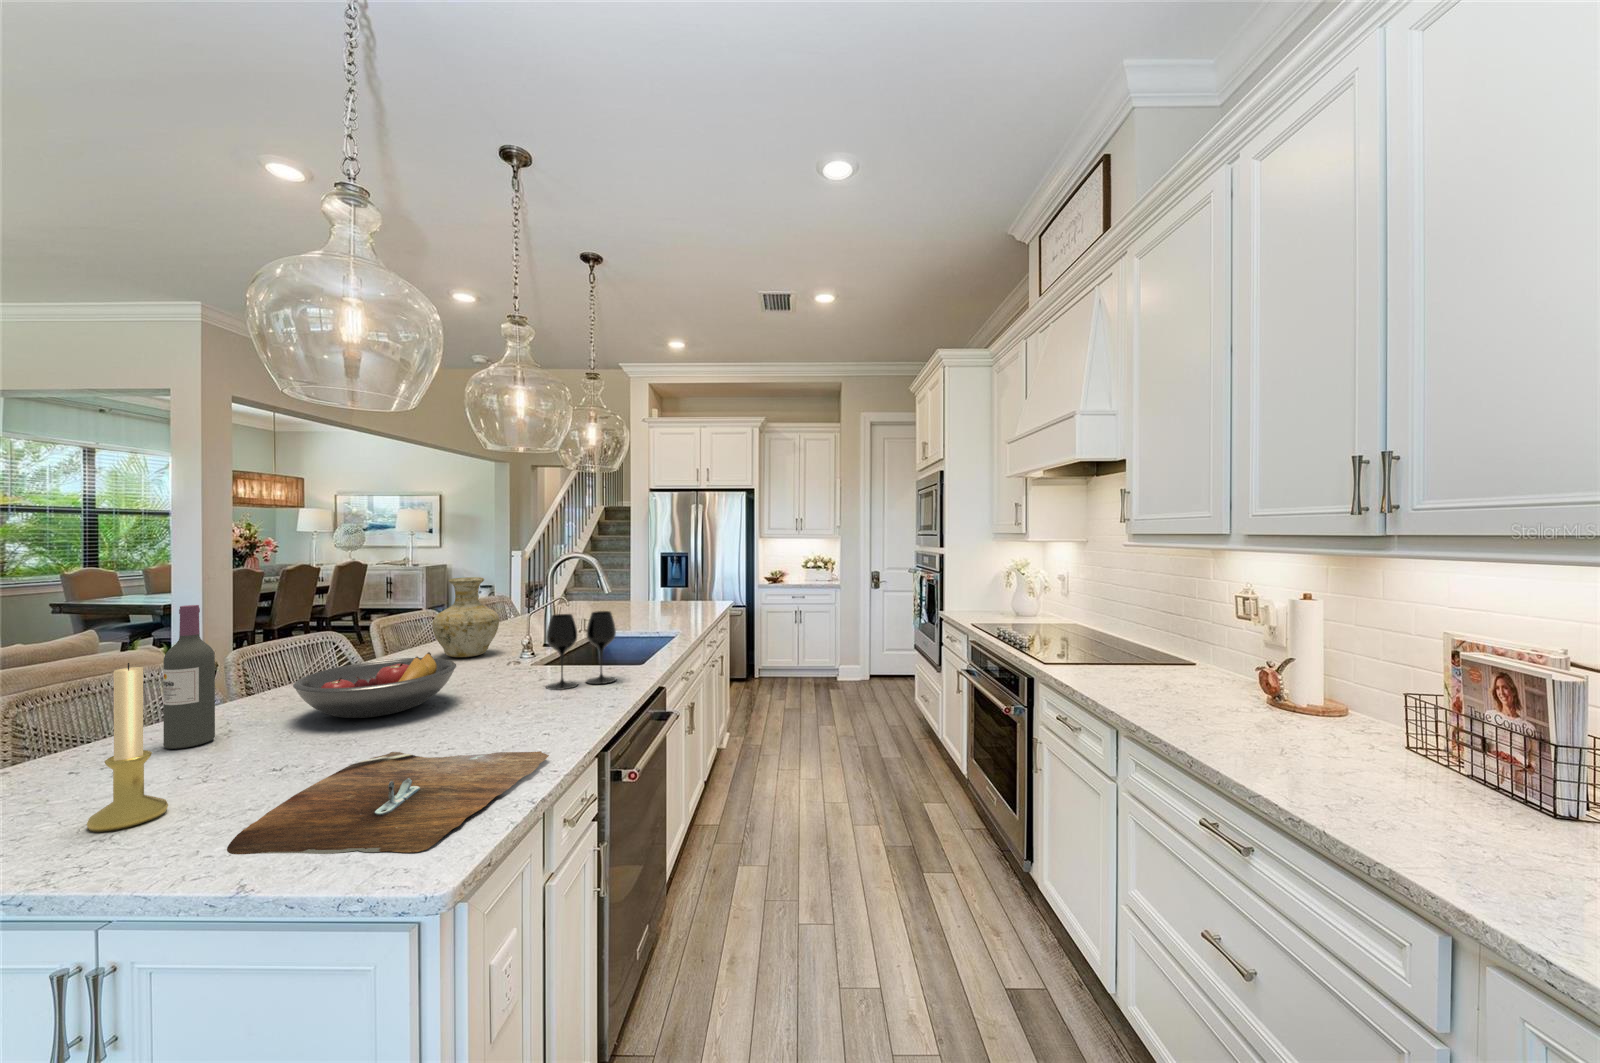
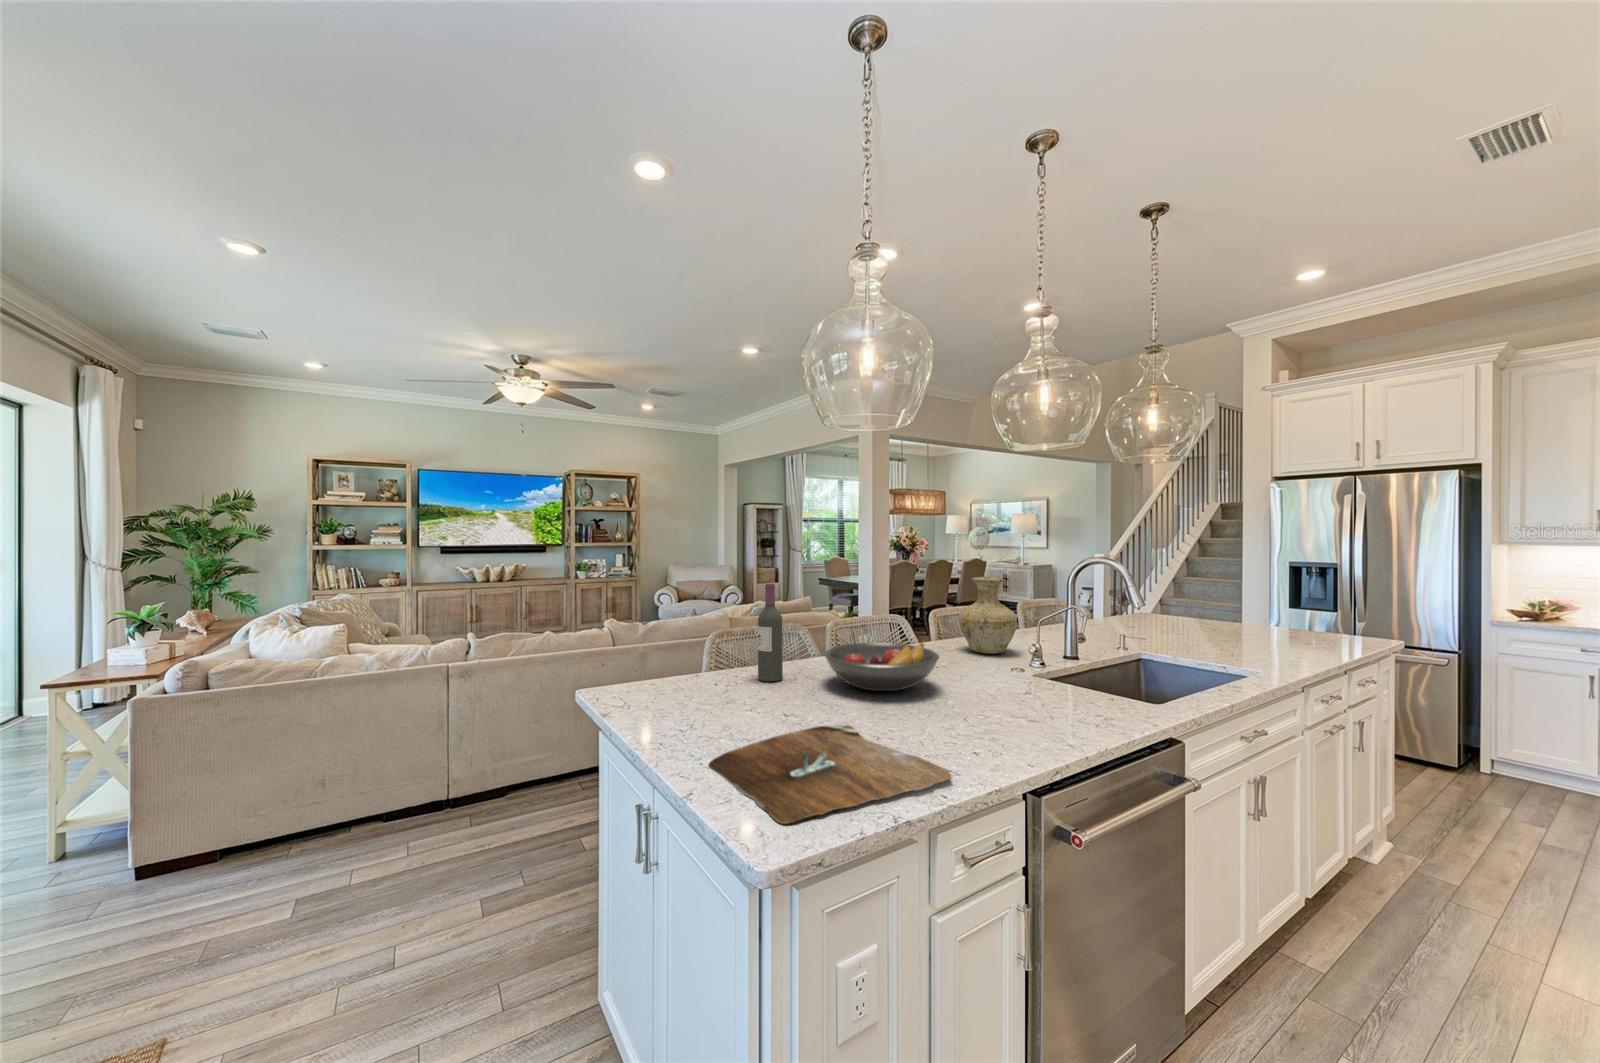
wine glass: present [546,611,616,690] -> none [1026,624,1112,716]
candle holder: present [87,663,168,832] -> none [684,618,720,725]

